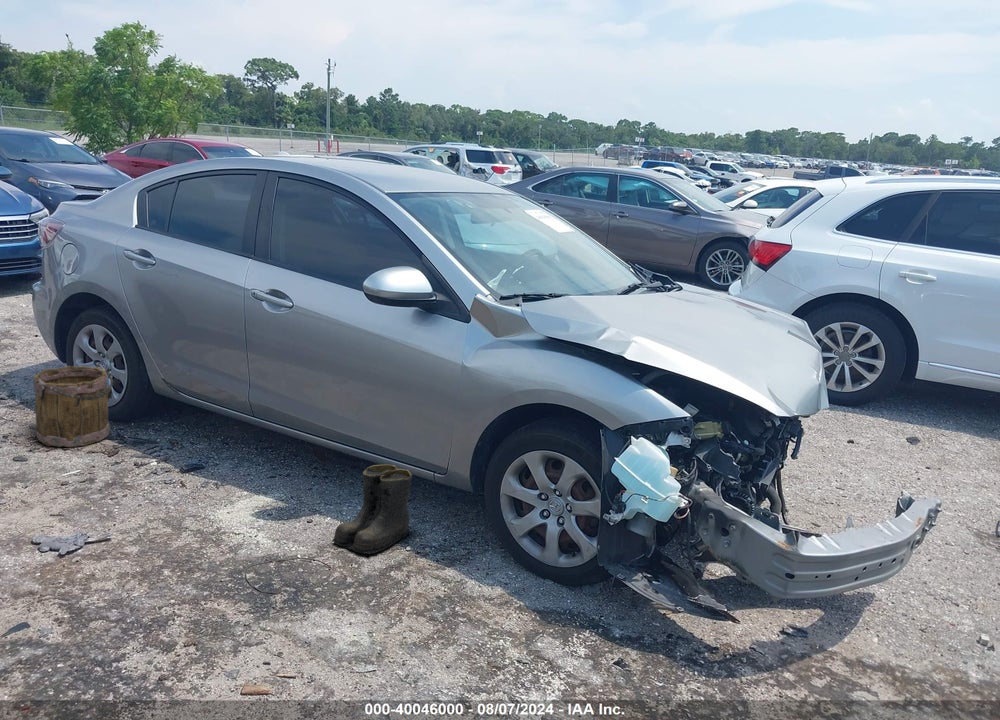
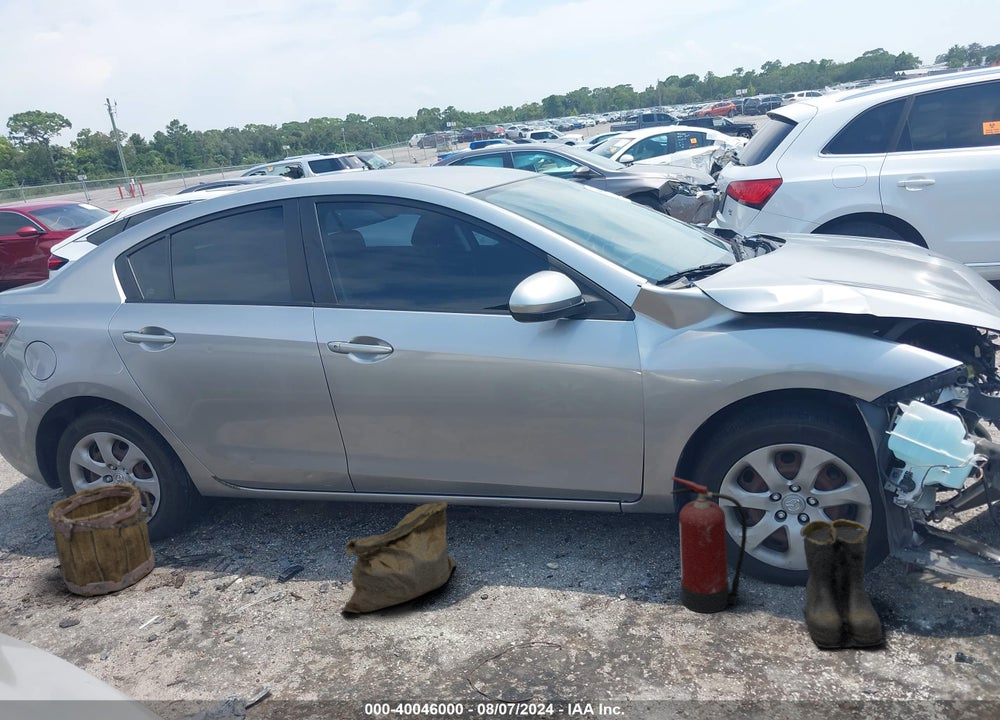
bag: none [202,436,311,508] -> present [341,502,456,613]
fire extinguisher: none [449,457,503,578] -> present [671,477,747,613]
boots: present [332,464,412,554] -> present [800,519,886,648]

